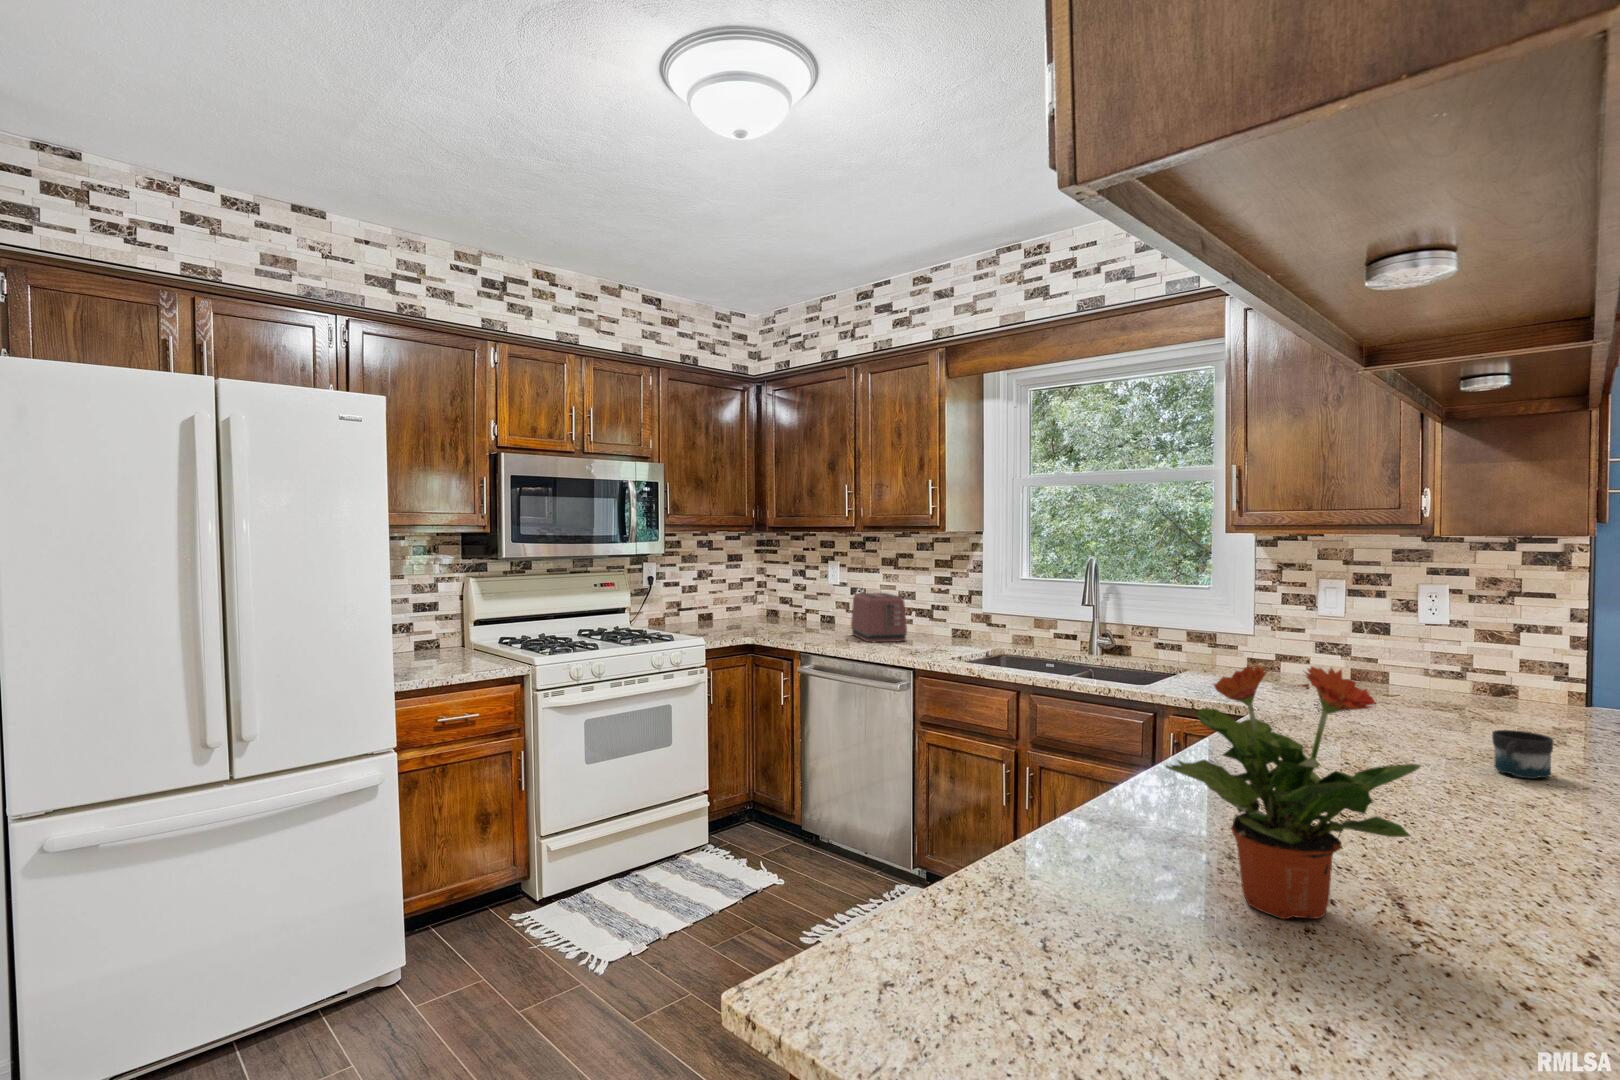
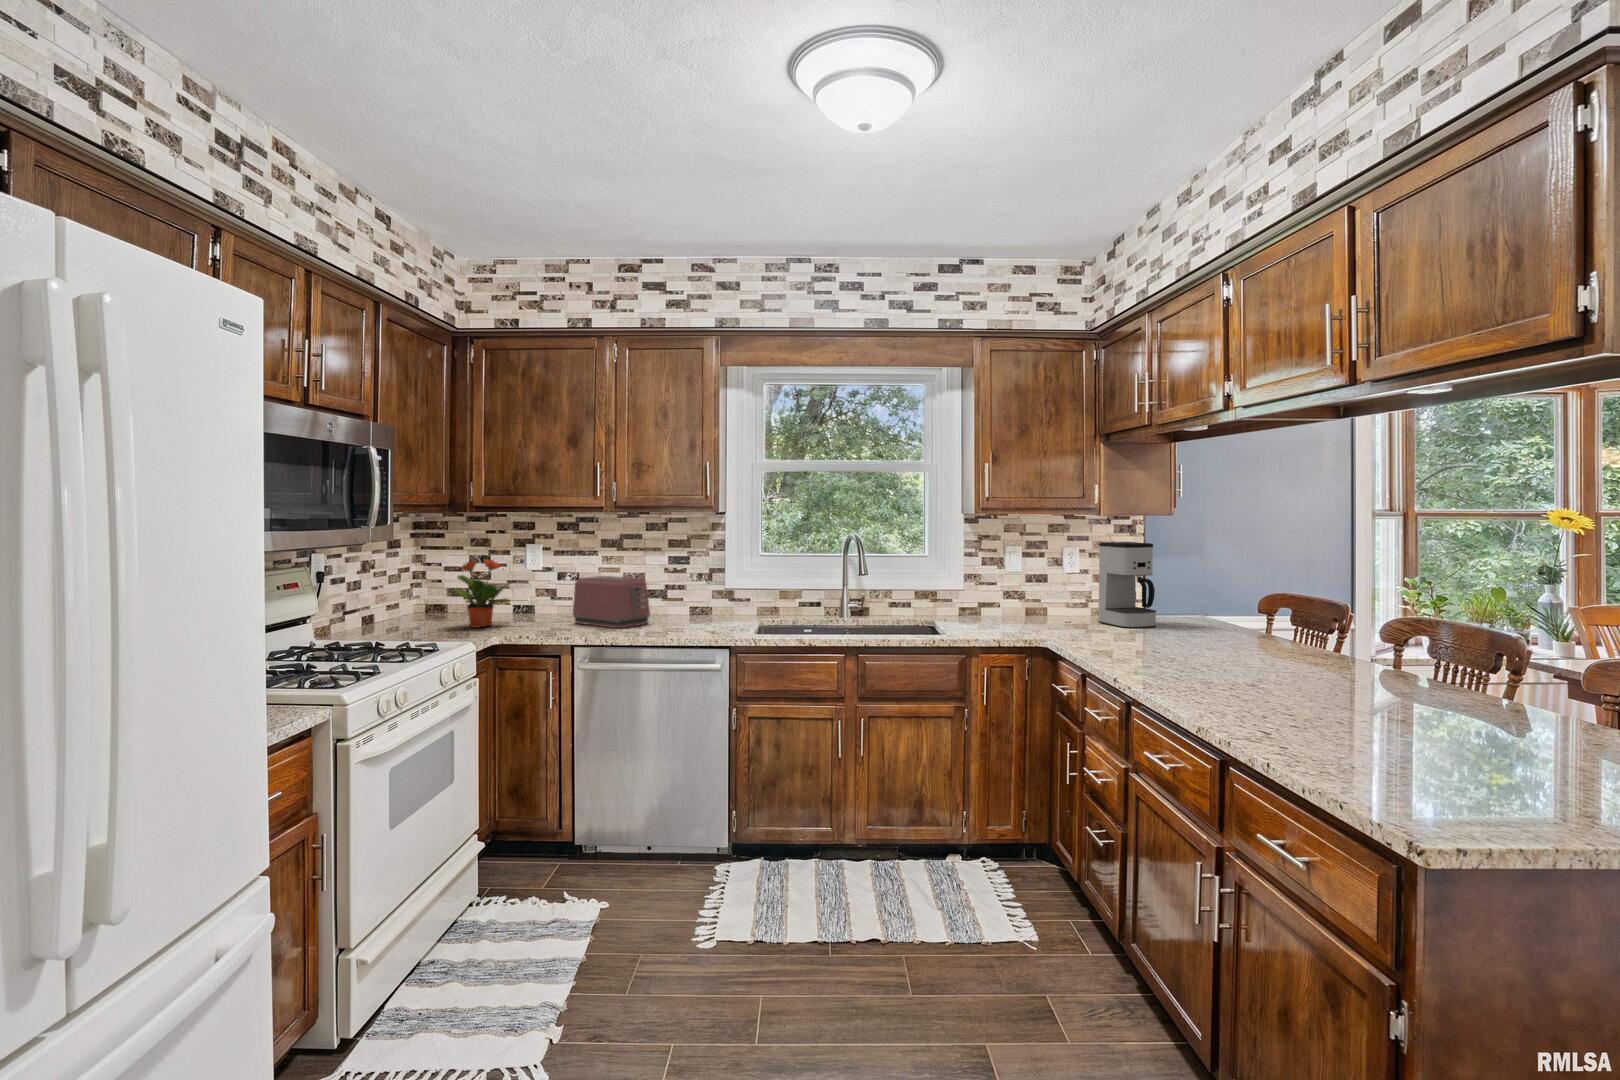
coffee maker: none [1461,579,1569,722] -> present [1098,542,1156,628]
potted plant: present [1166,663,1421,919] -> present [453,559,509,628]
mug: present [1492,730,1553,779] -> none [1210,630,1239,655]

